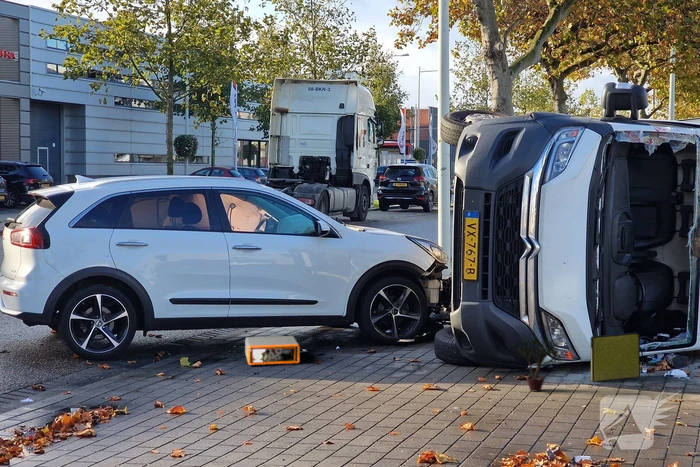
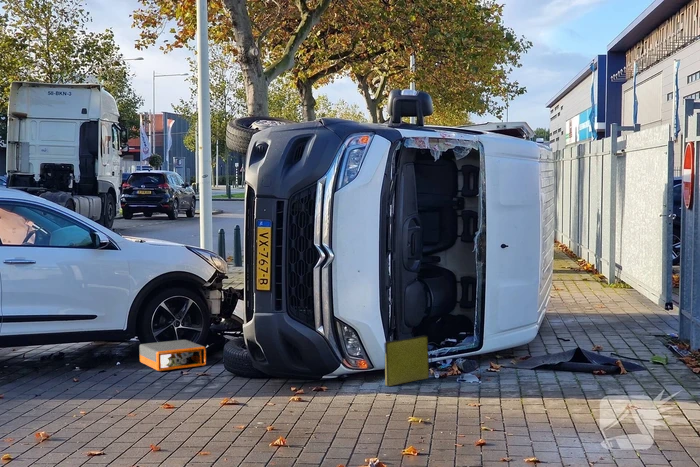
storage box: present [245,336,300,365] -> present [139,340,206,371]
potted plant: present [512,339,561,391] -> none [310,345,363,401]

